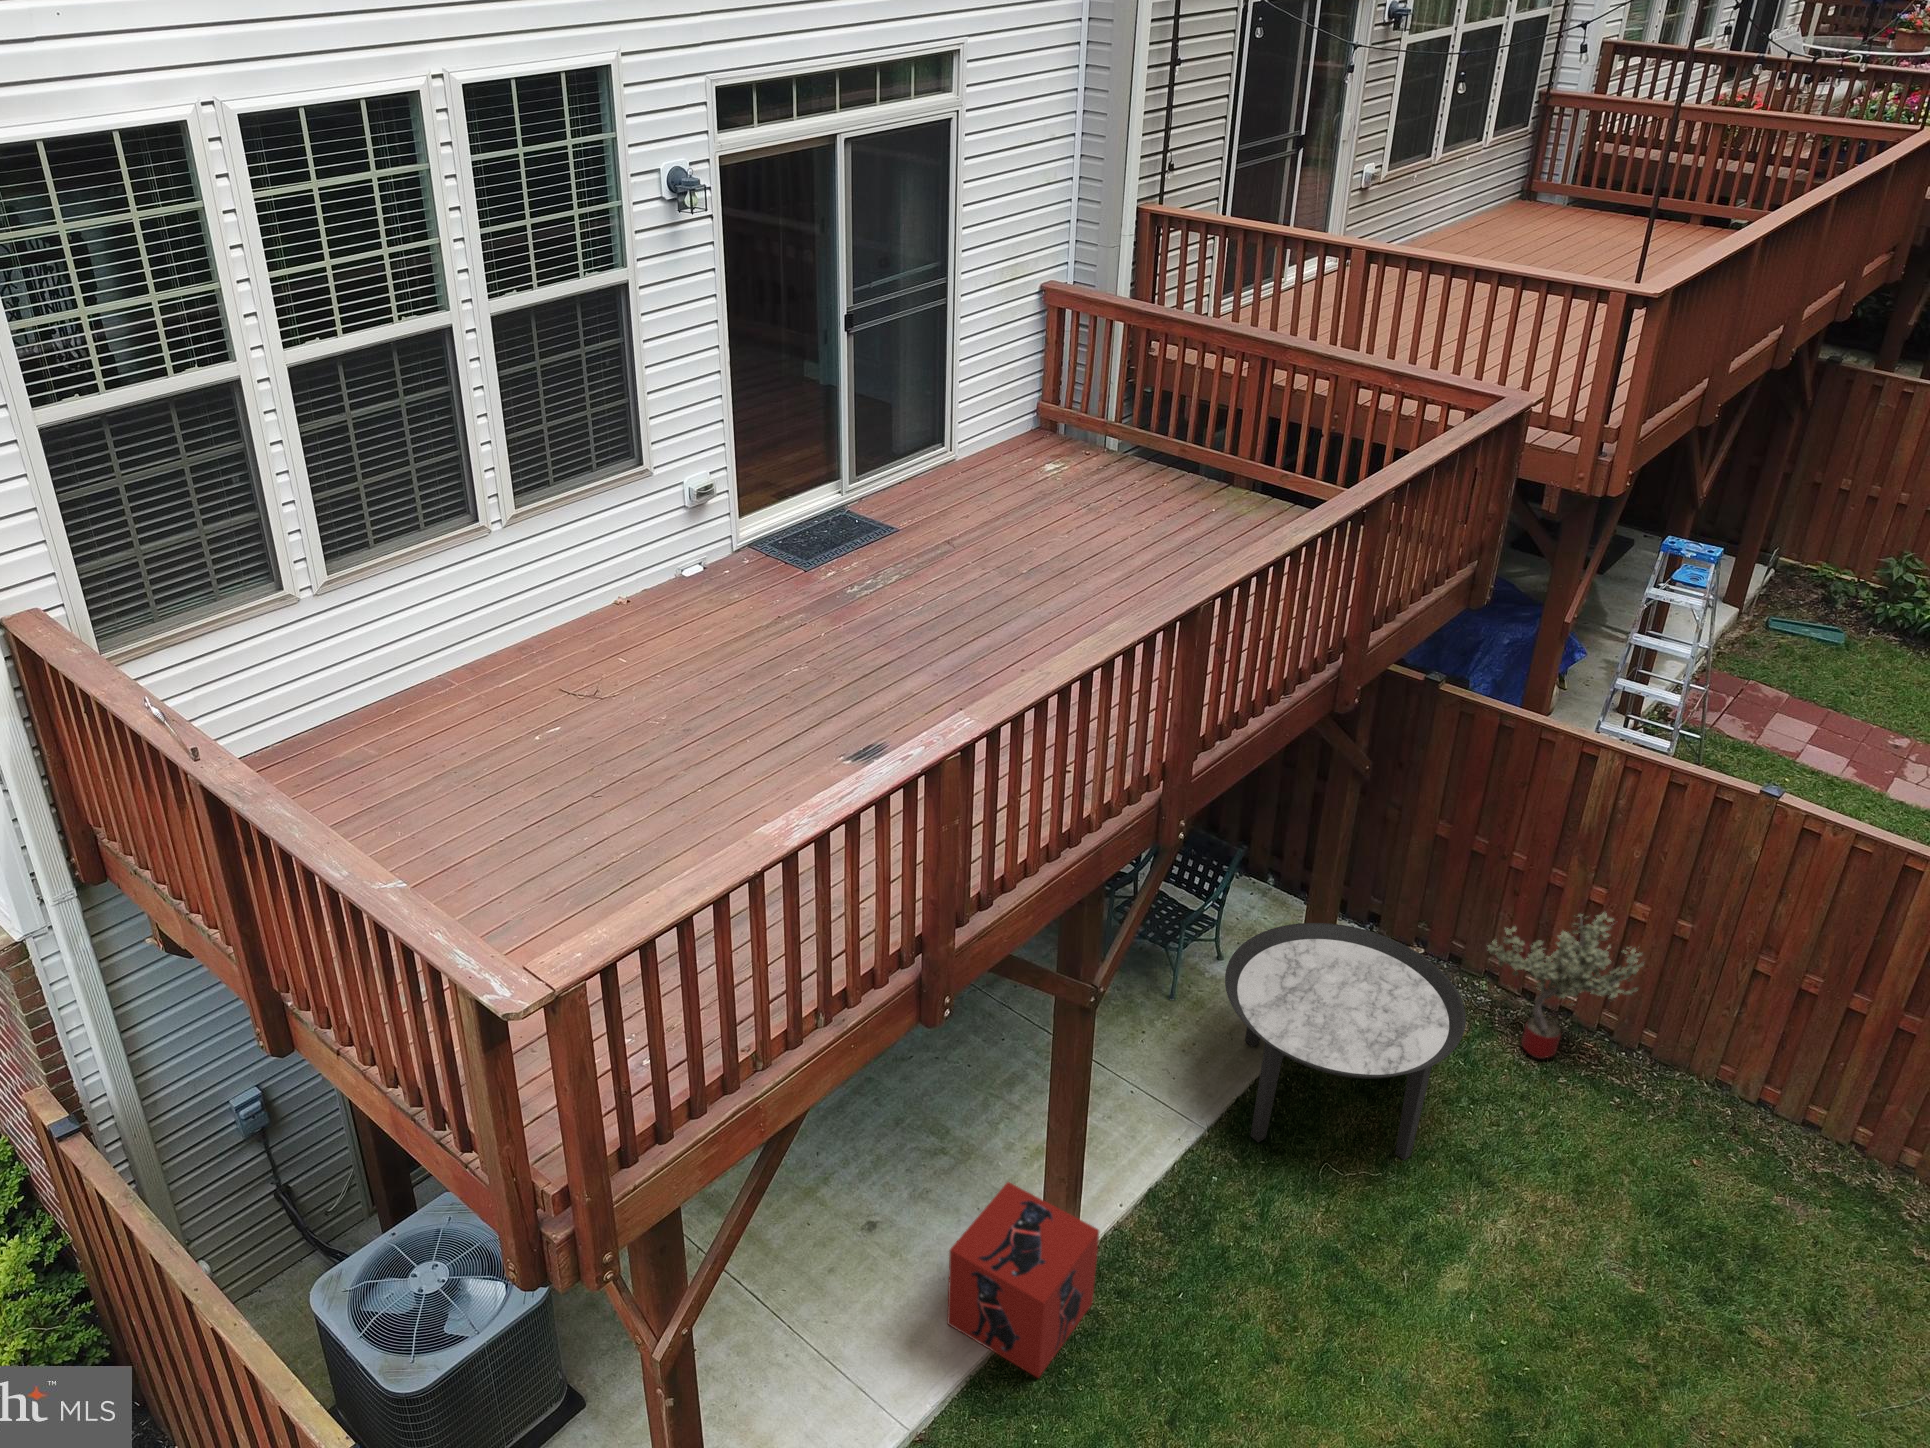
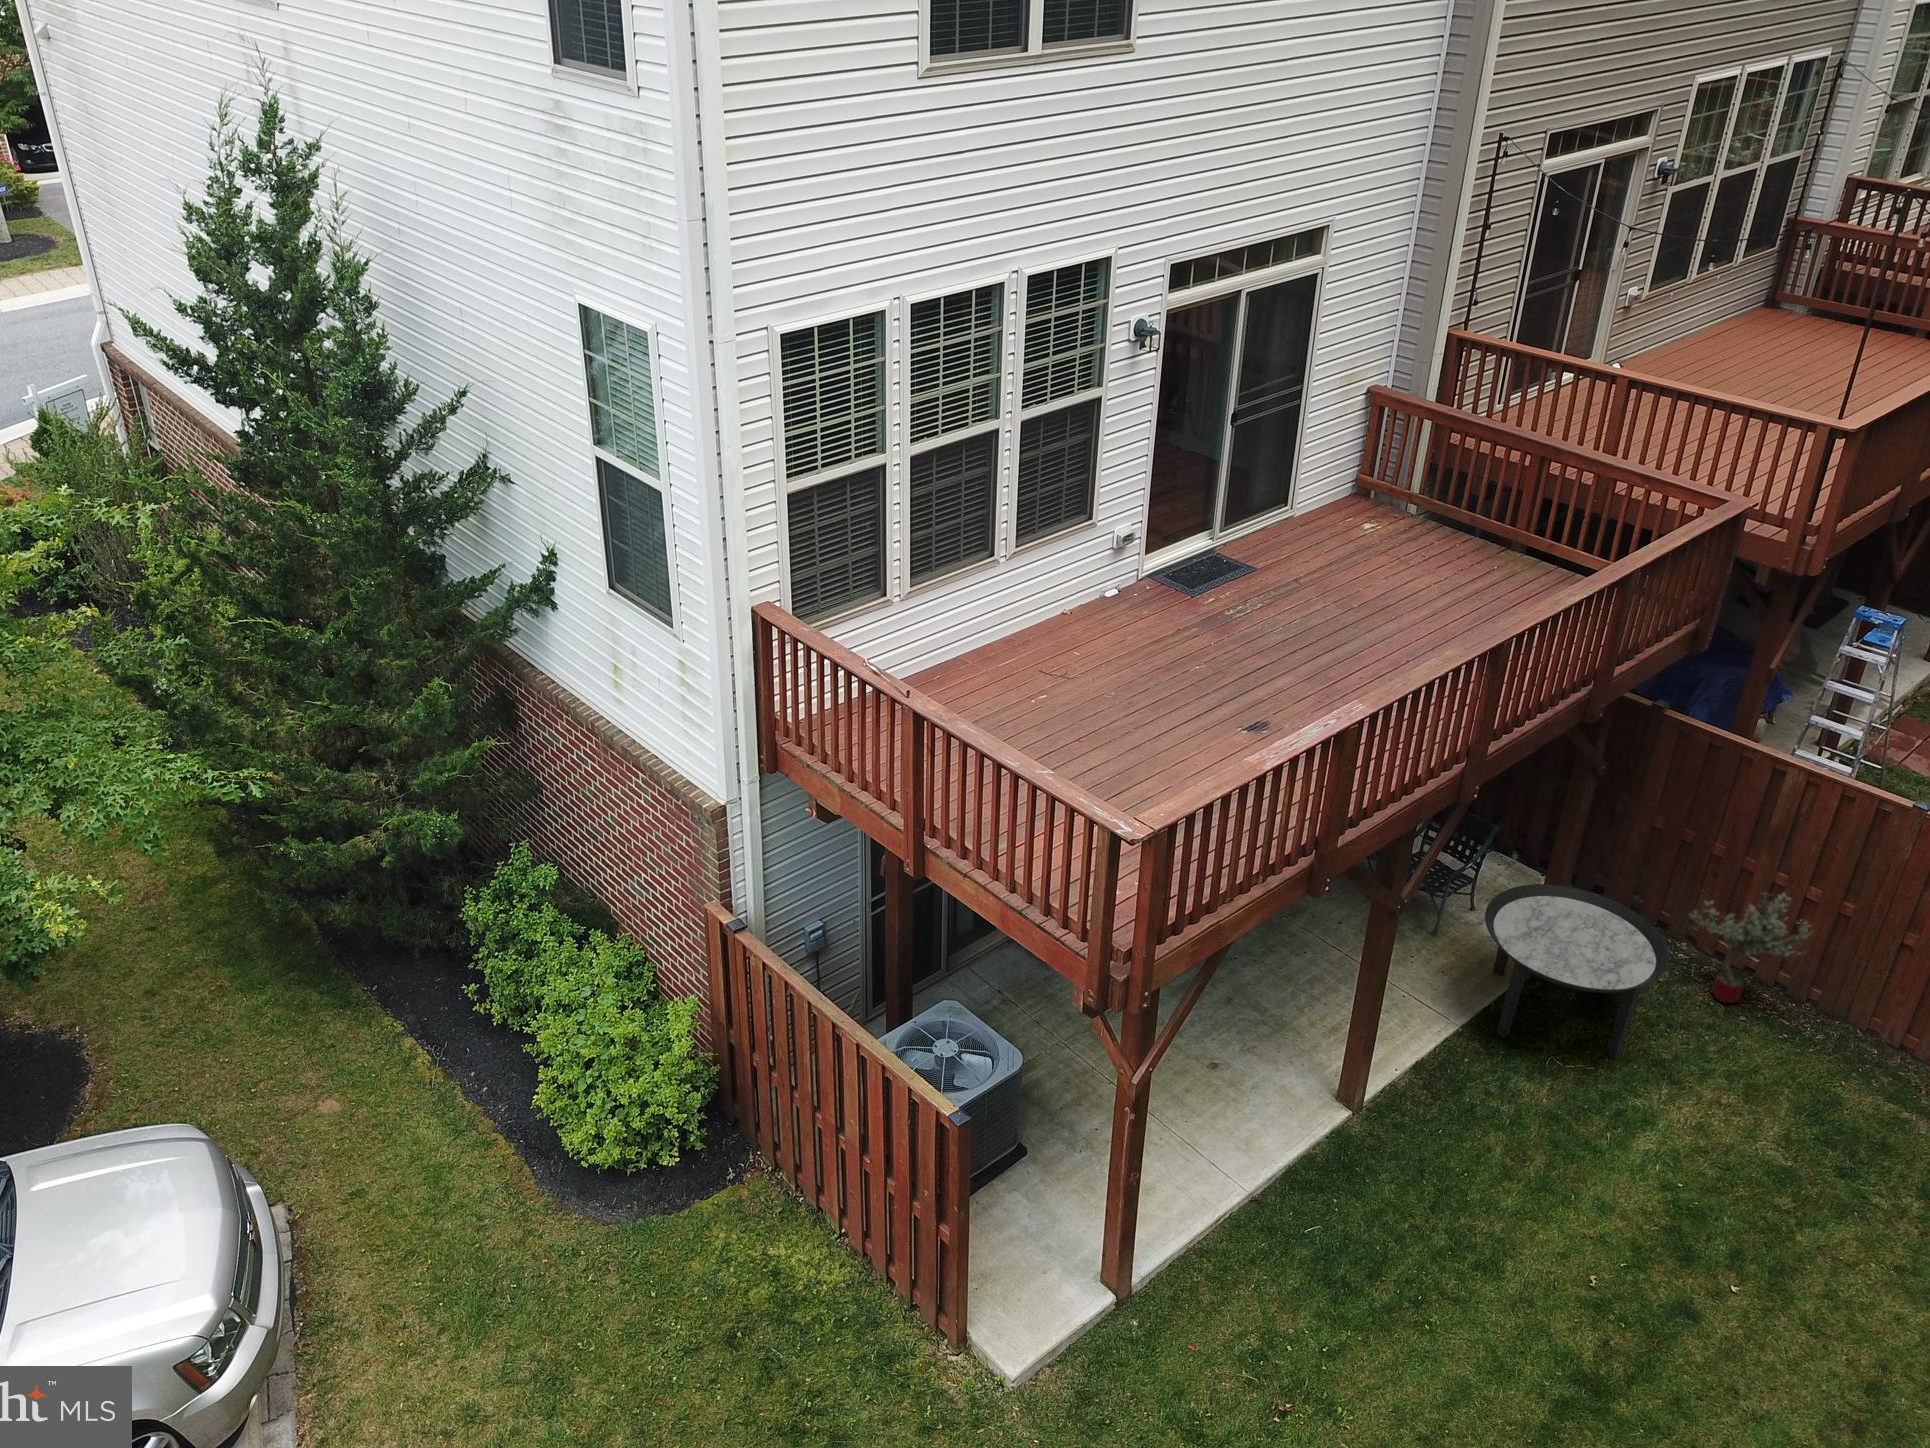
storage box: present [947,1182,1099,1378] -> none [1278,1034,1393,1165]

